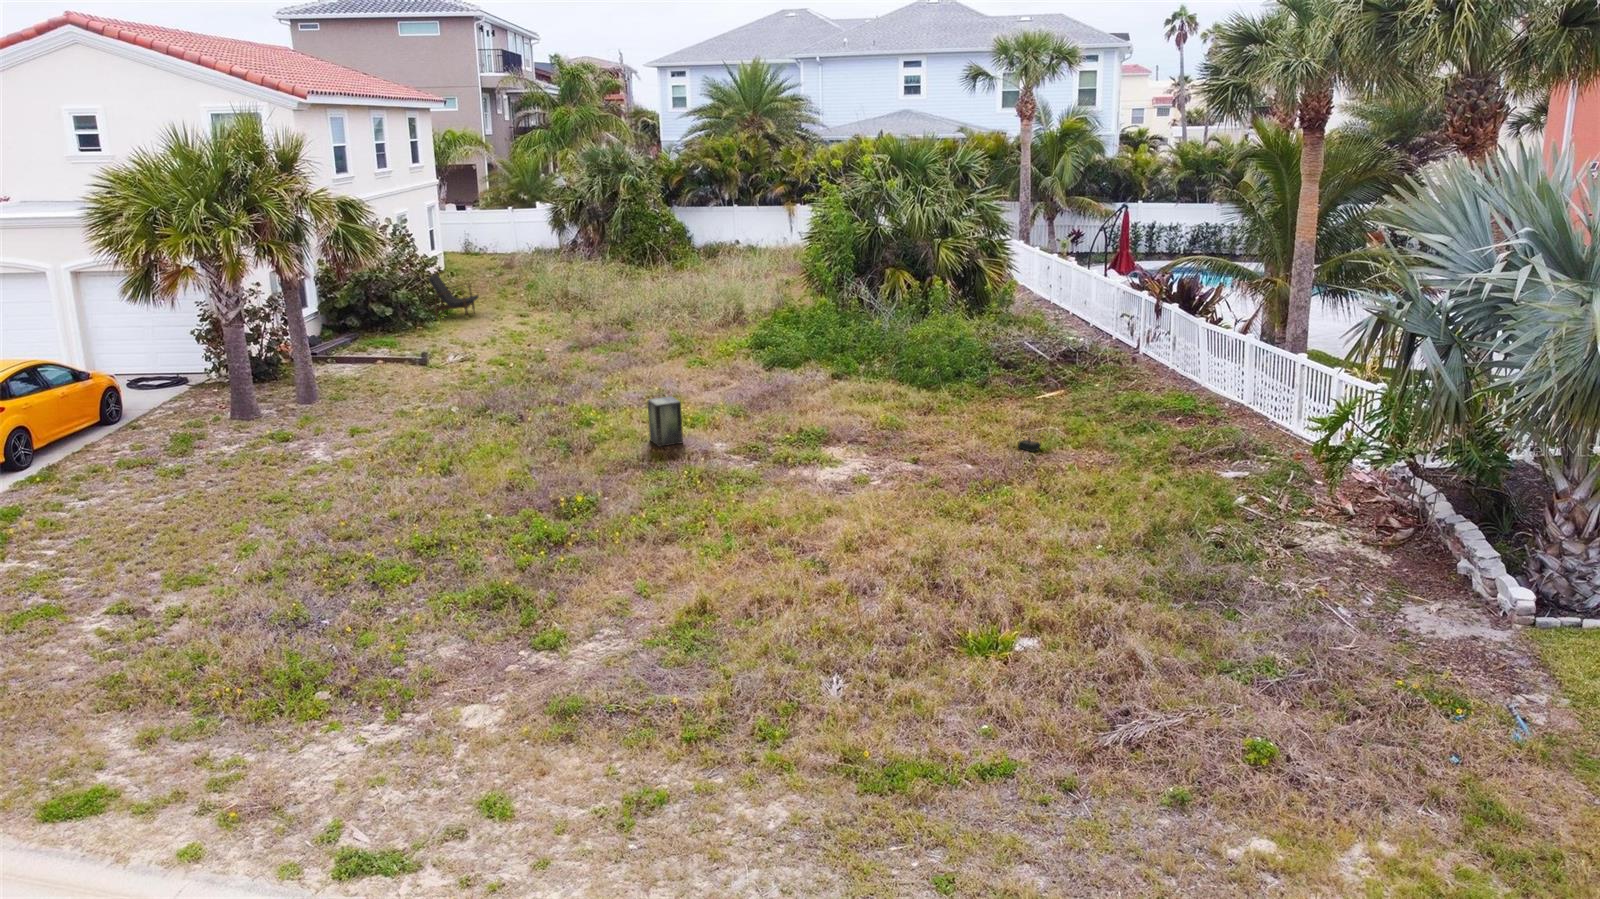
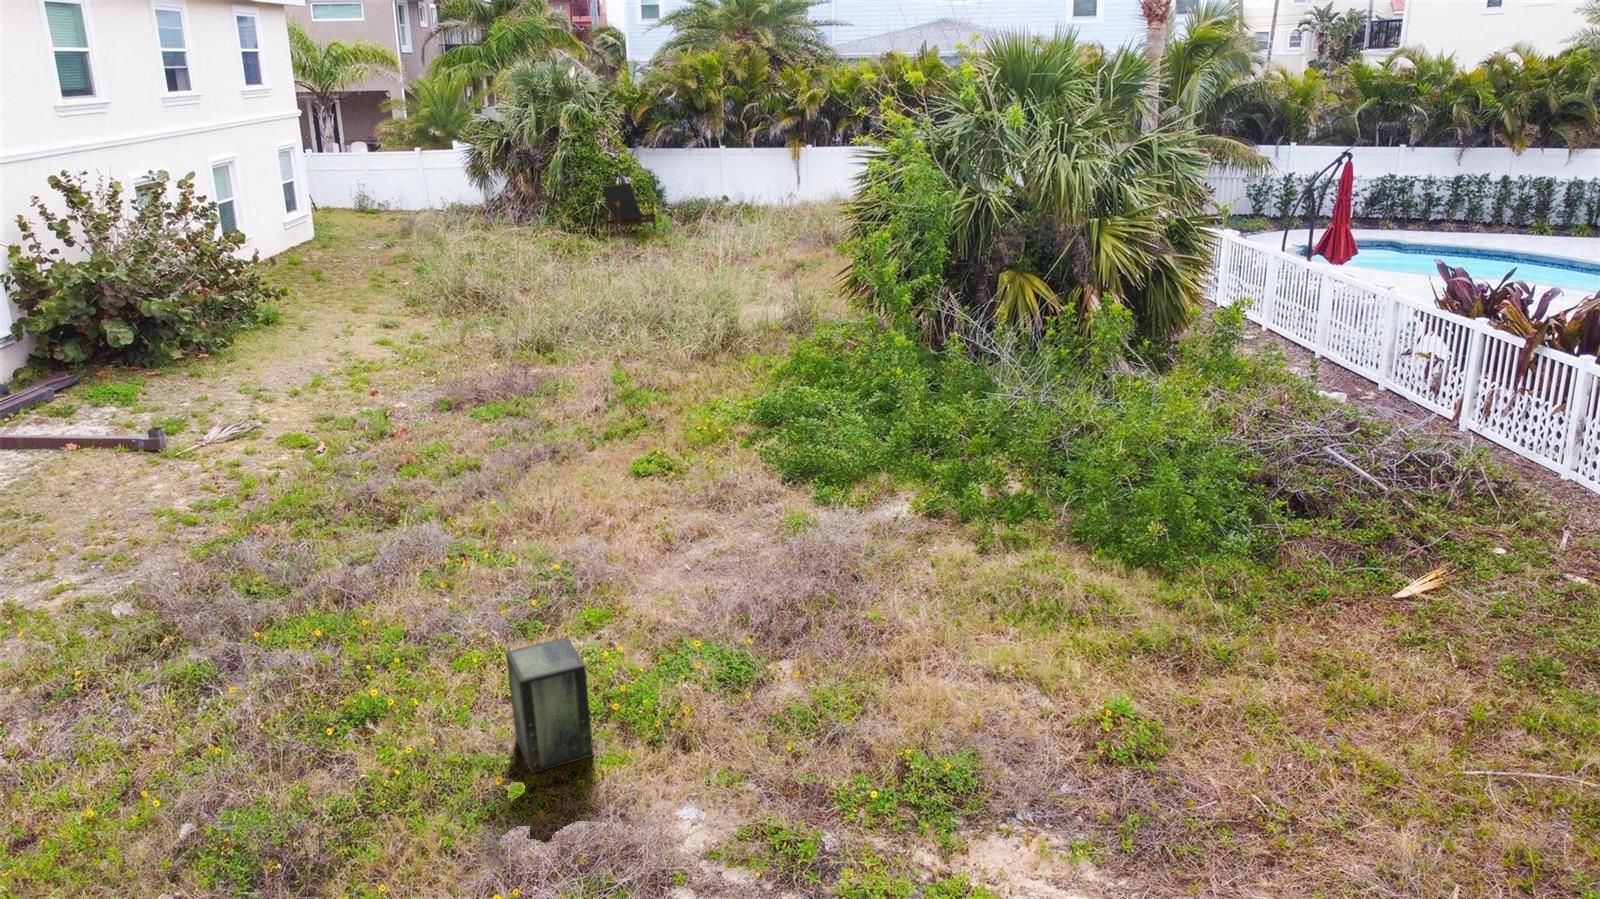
lounge chair: present [428,274,478,319] -> present [603,183,656,236]
decorative plant: present [1015,422,1044,452] -> none [1432,733,1519,824]

